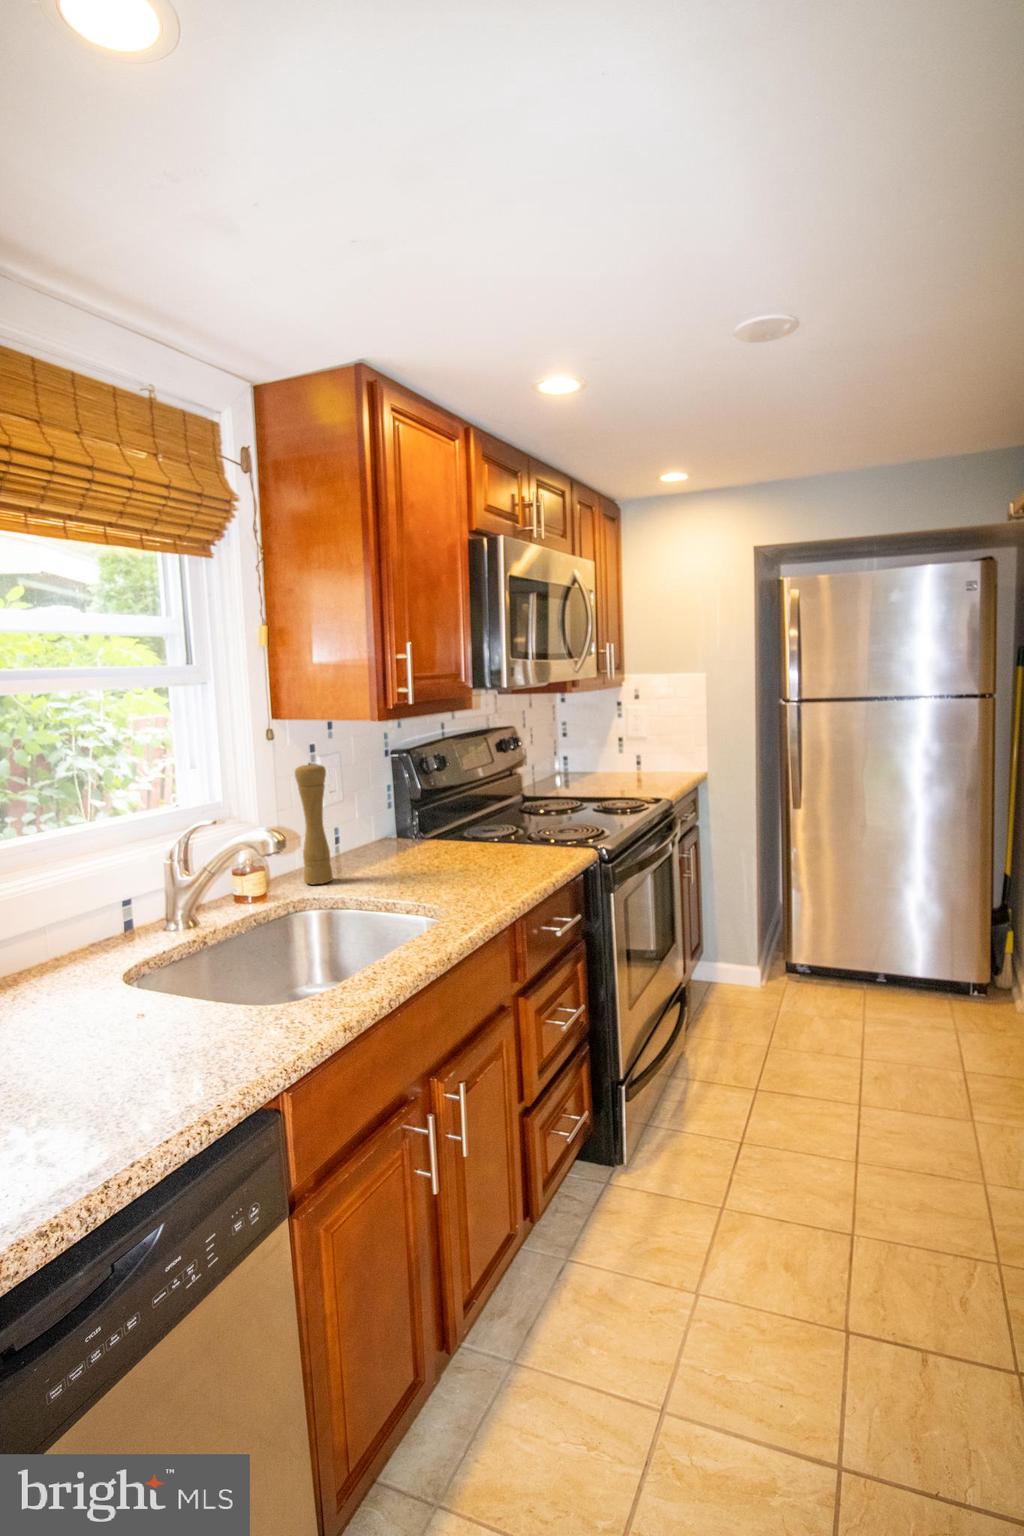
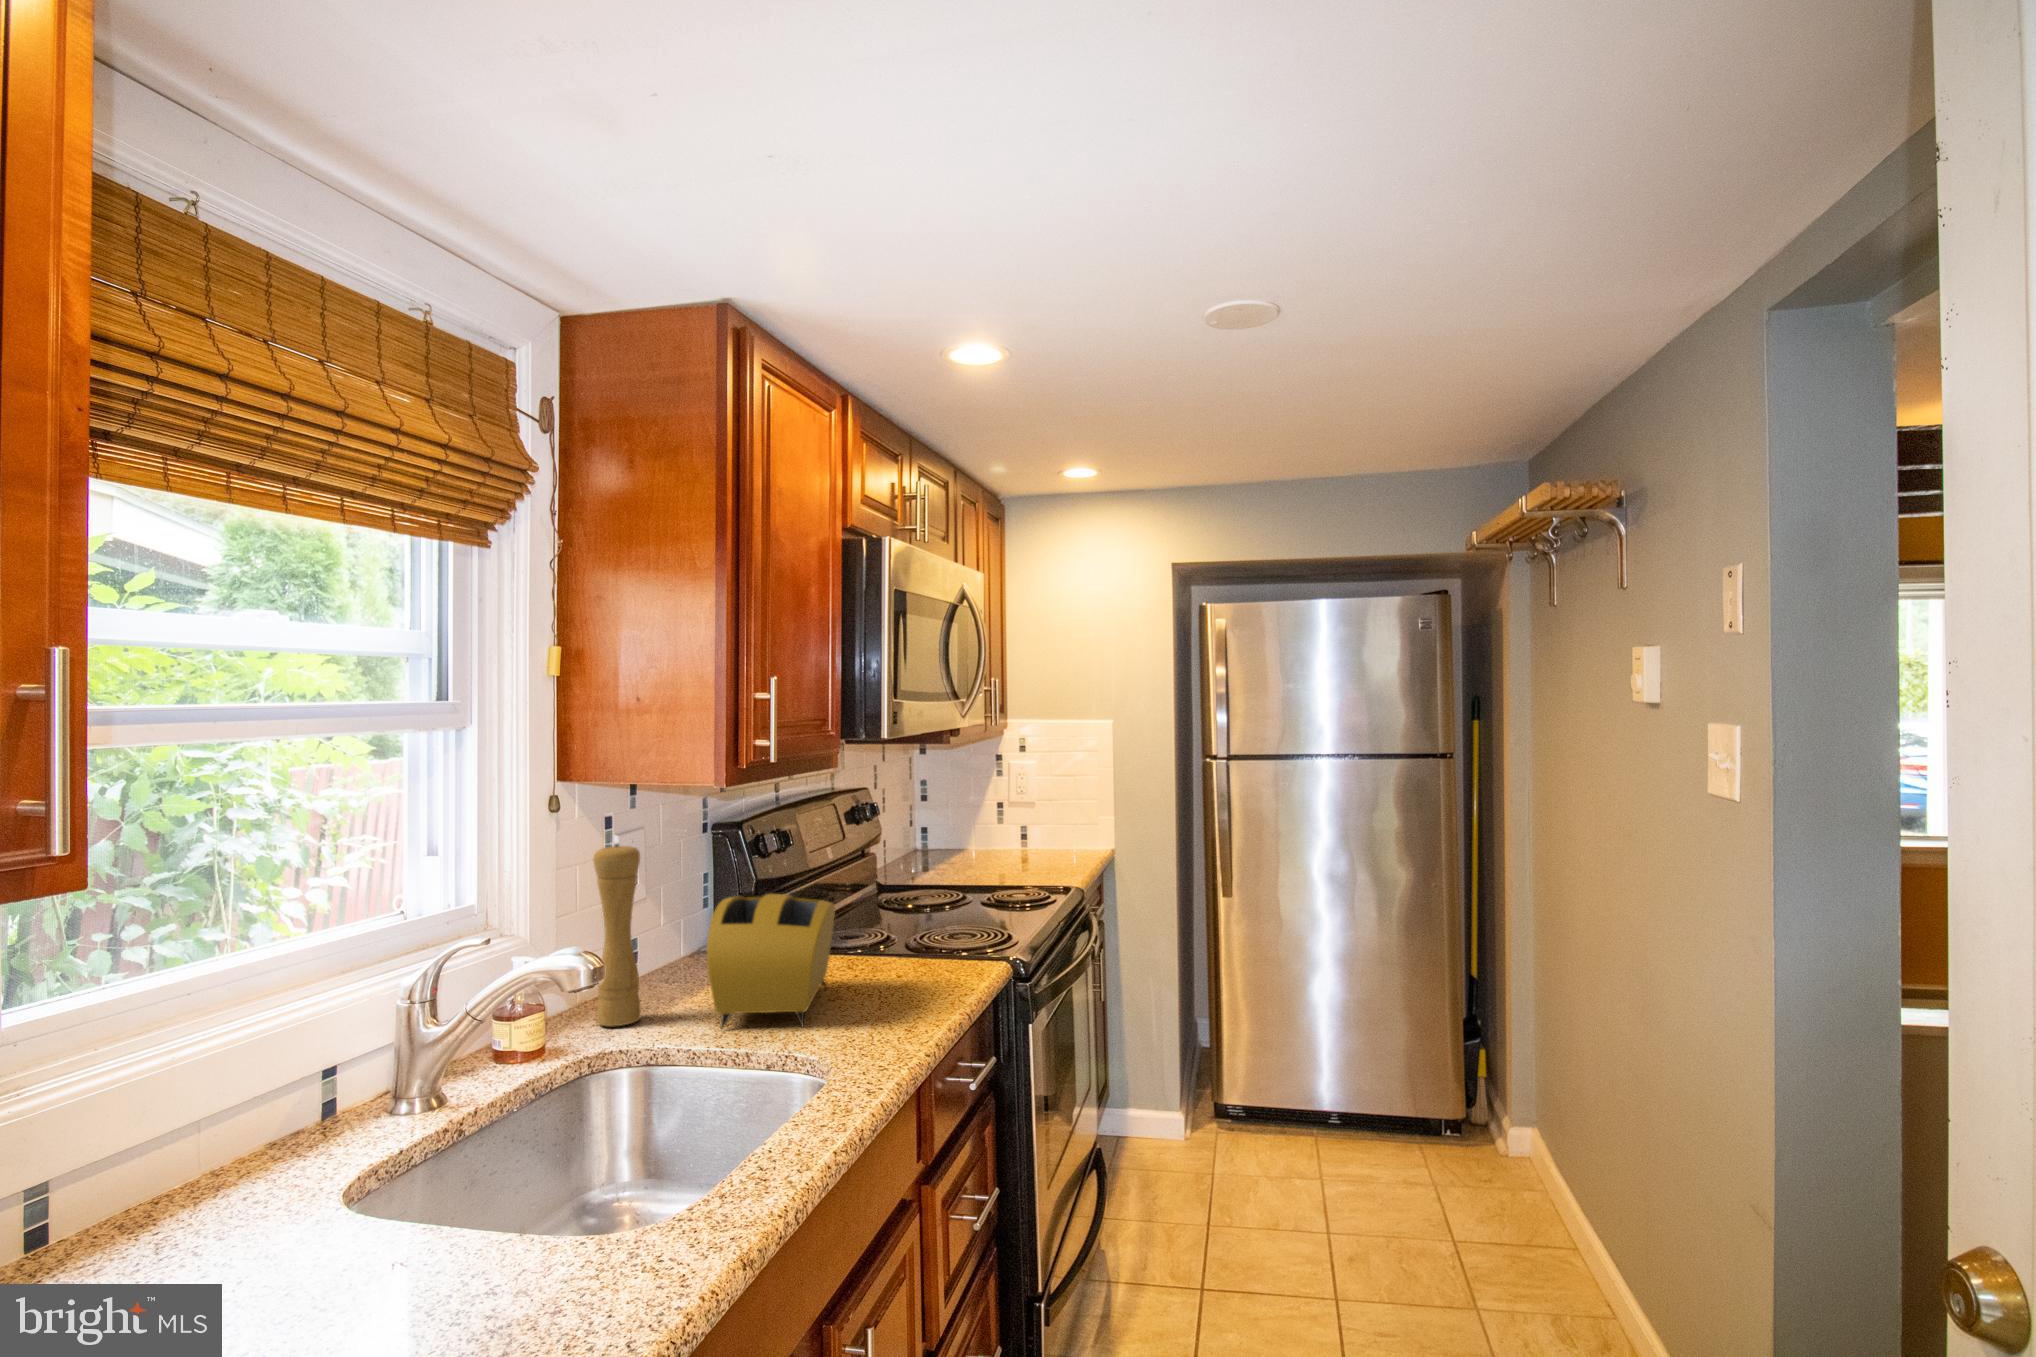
toaster: none [369,798,464,888] -> present [707,894,835,1028]

